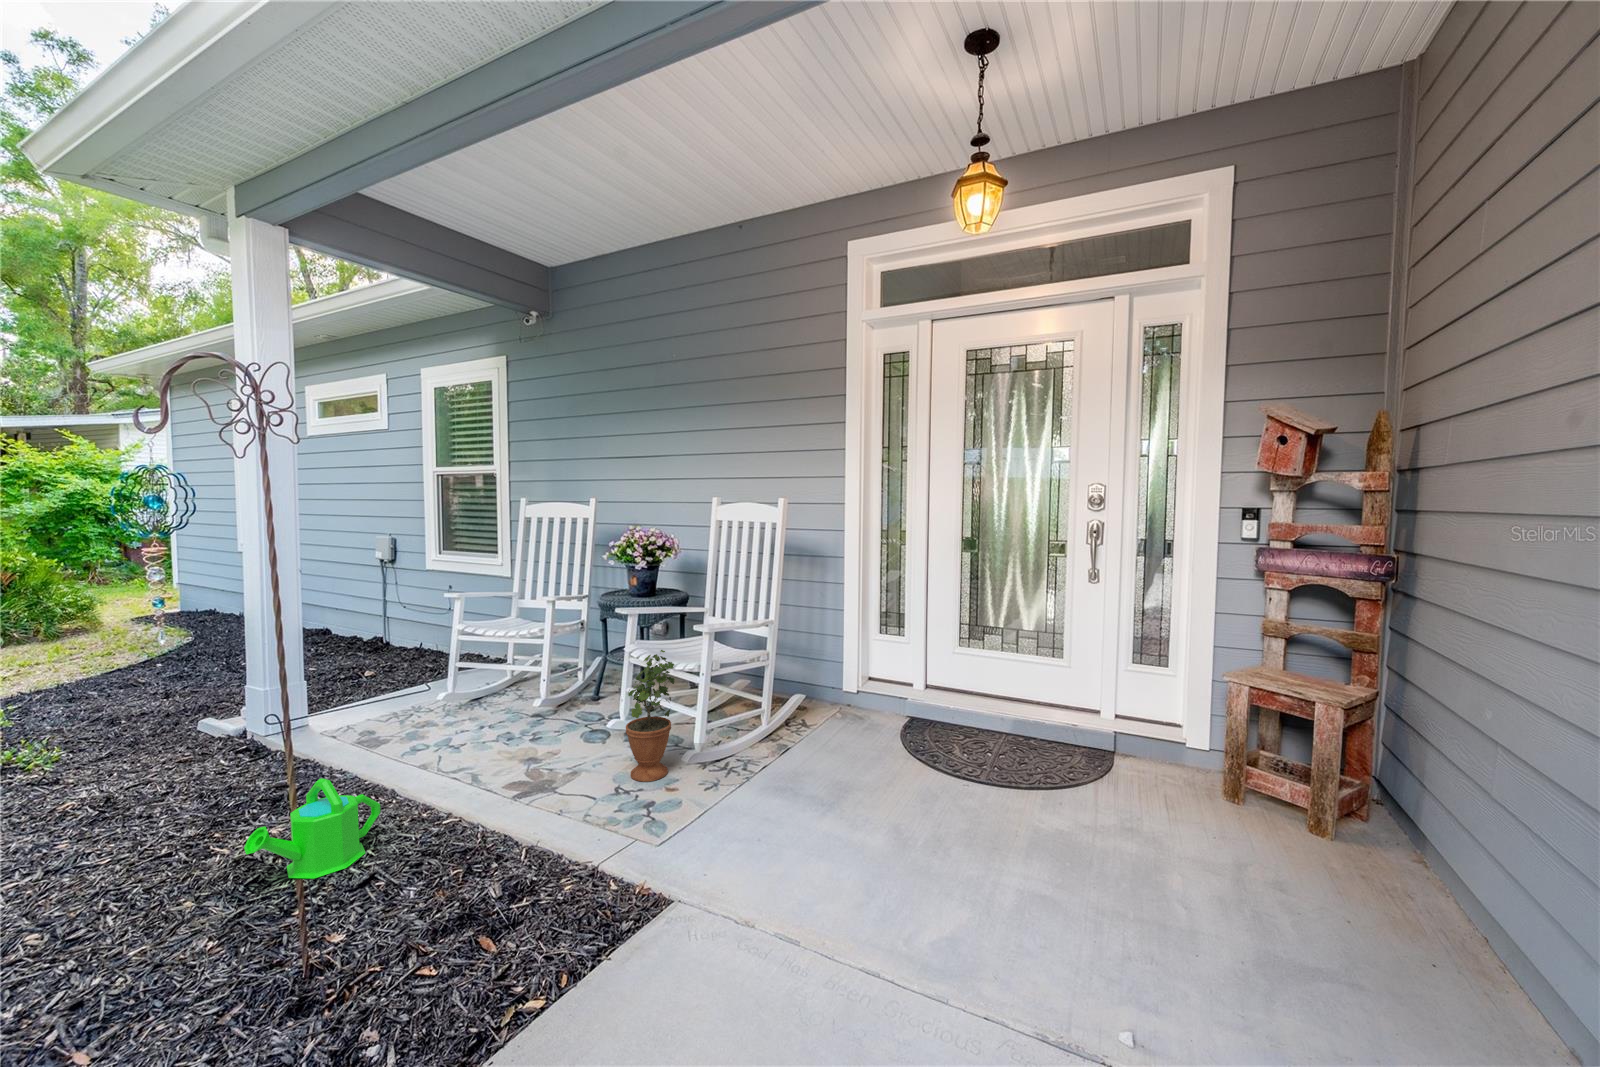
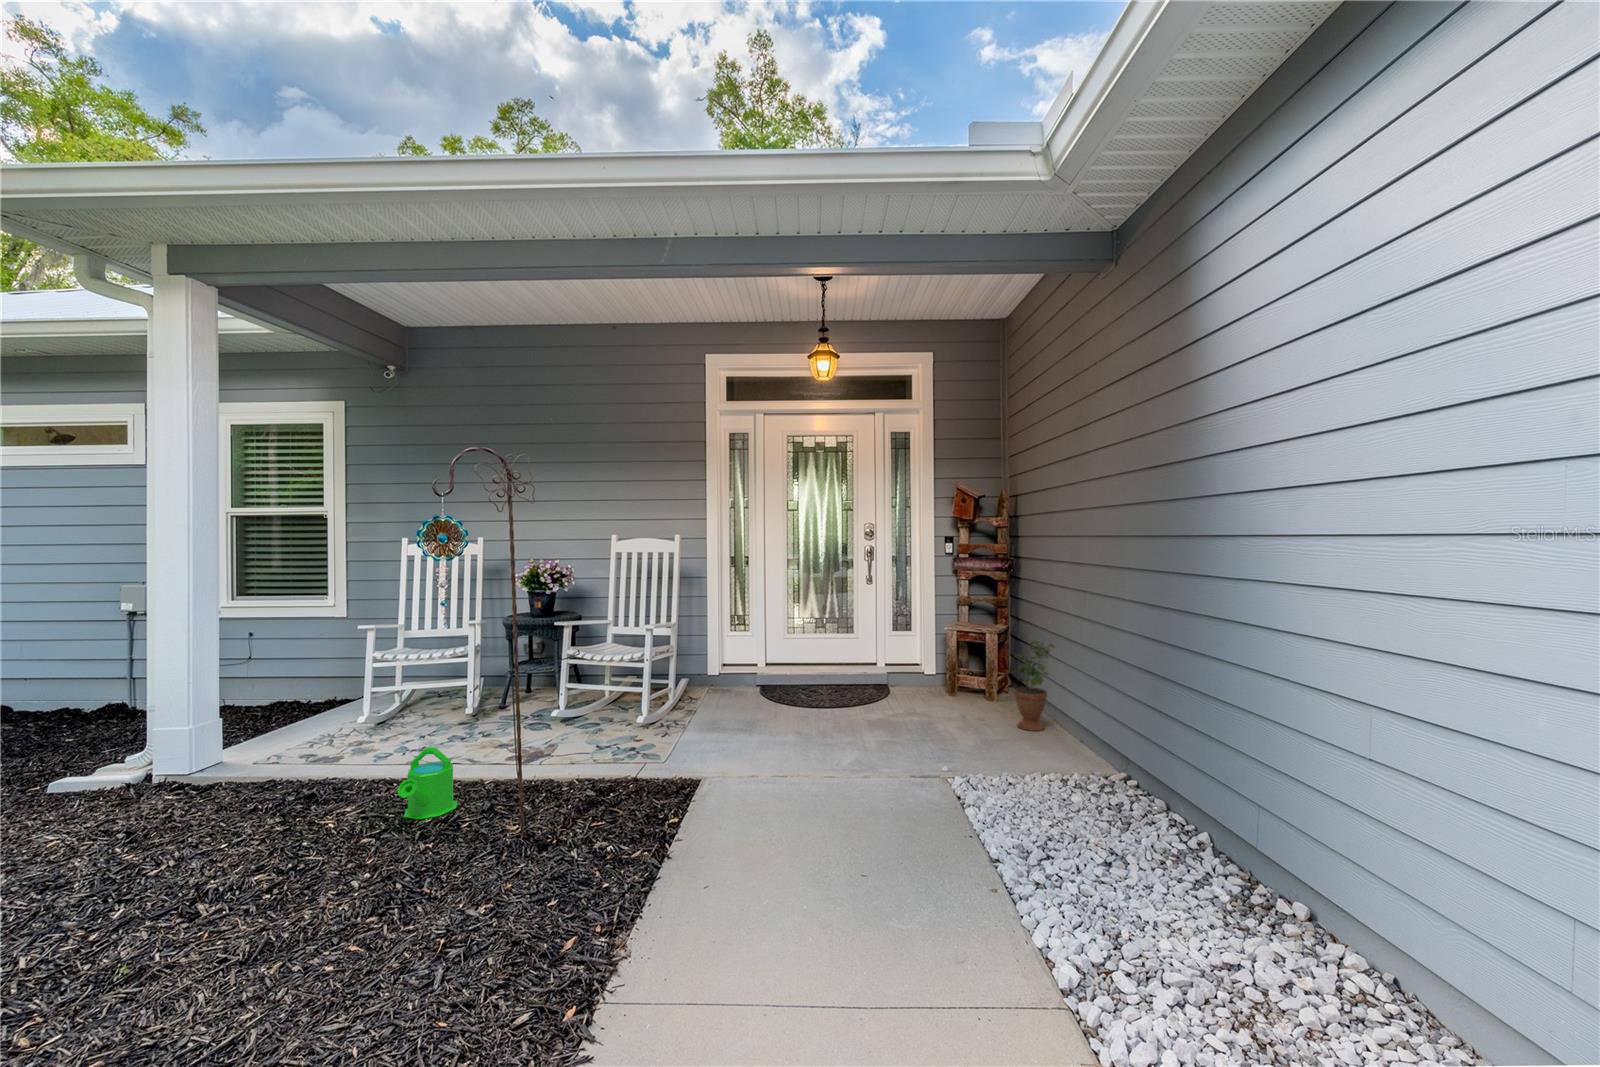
potted plant: present [626,650,675,782] -> present [1010,640,1054,731]

